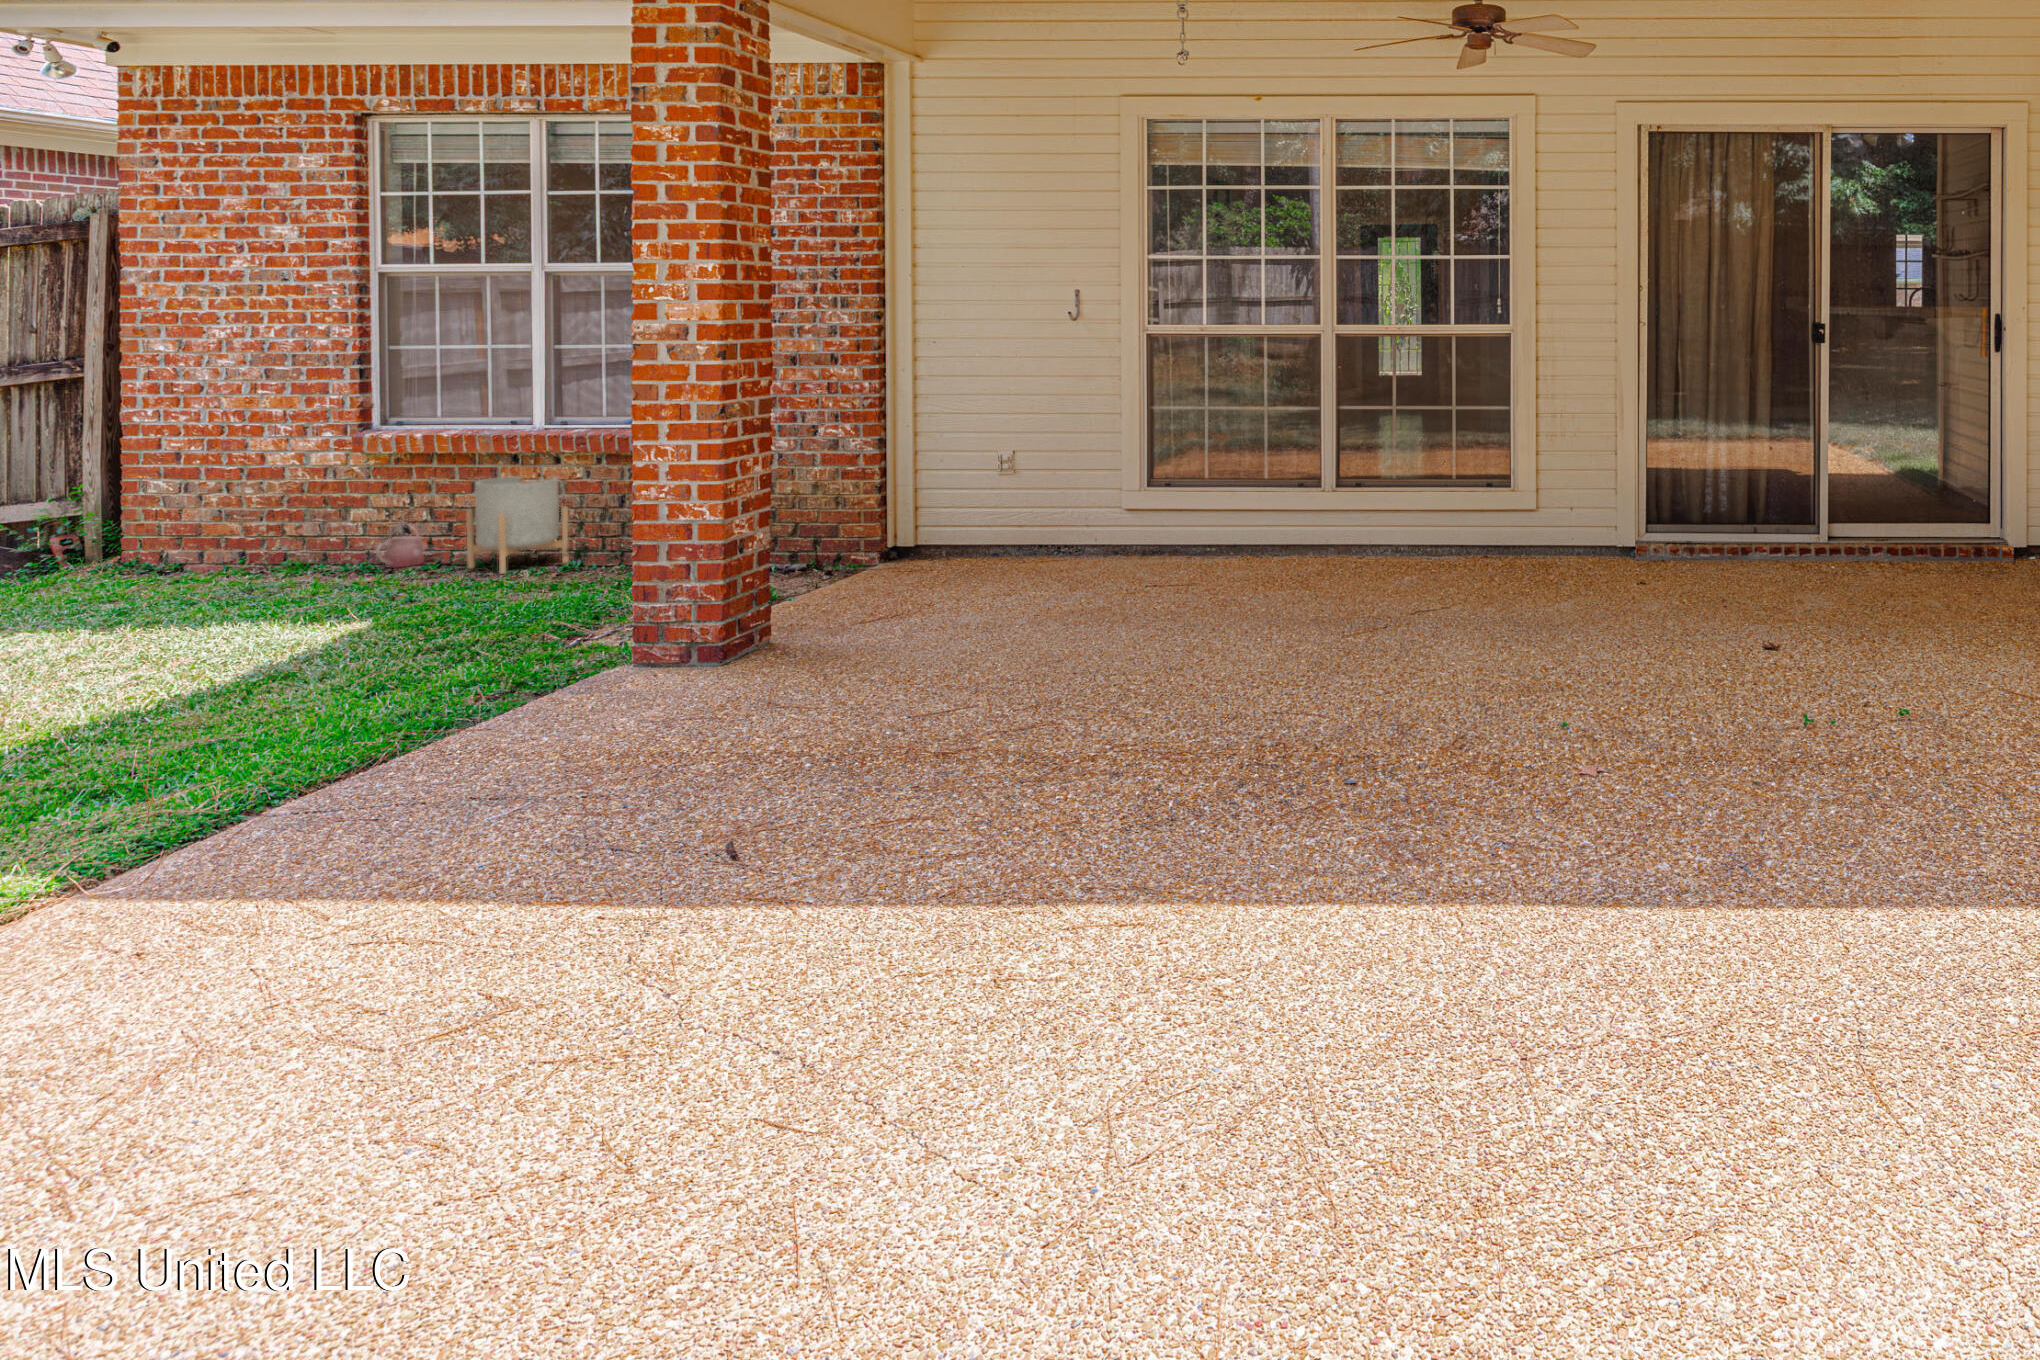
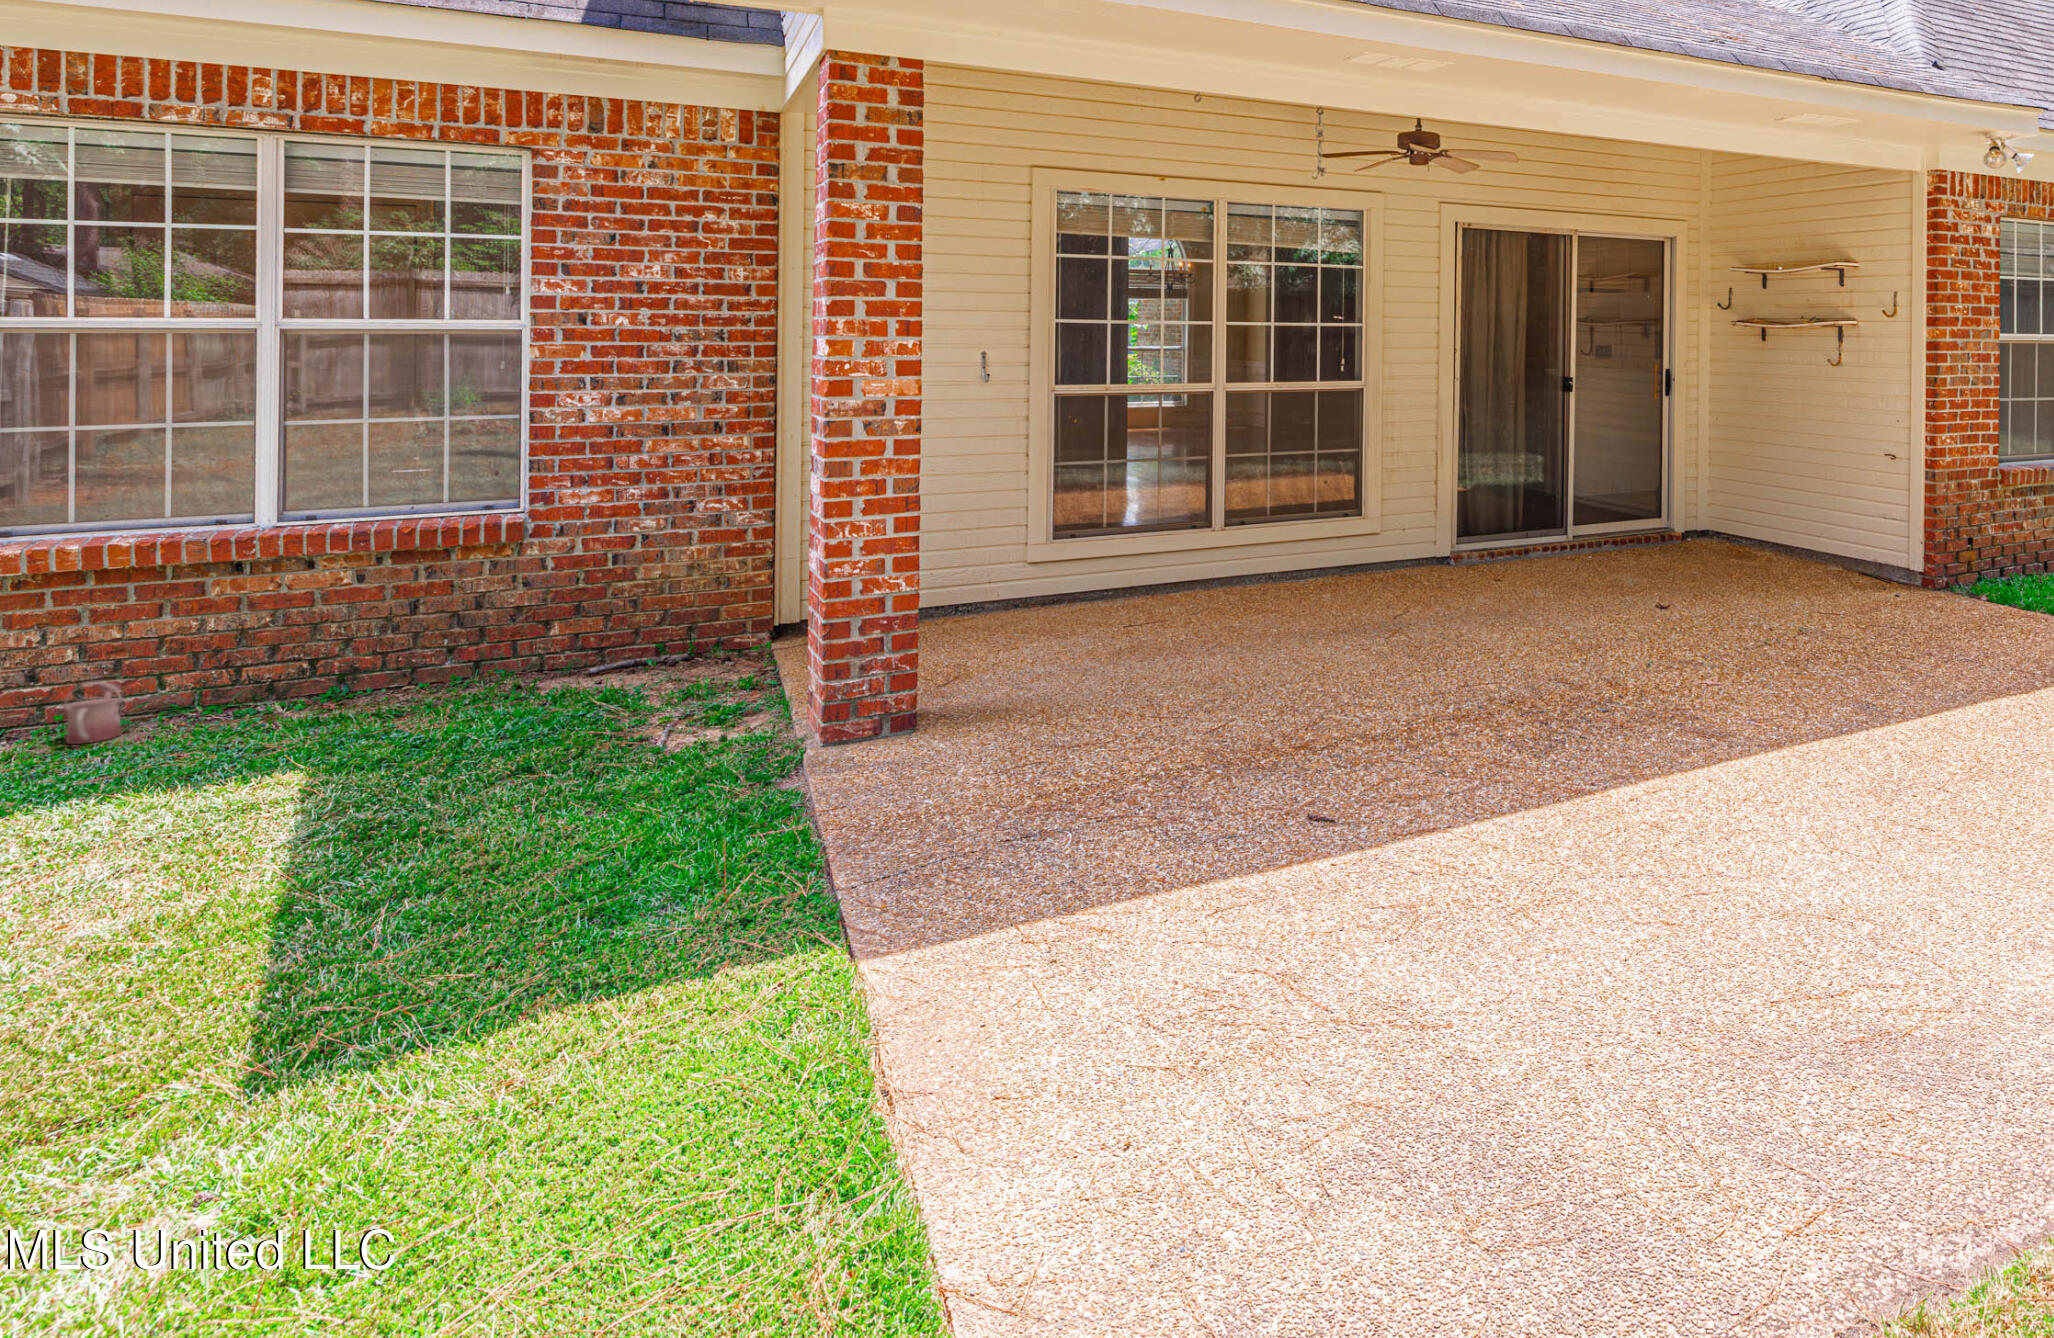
planter: present [466,476,569,574] -> none [228,596,365,726]

